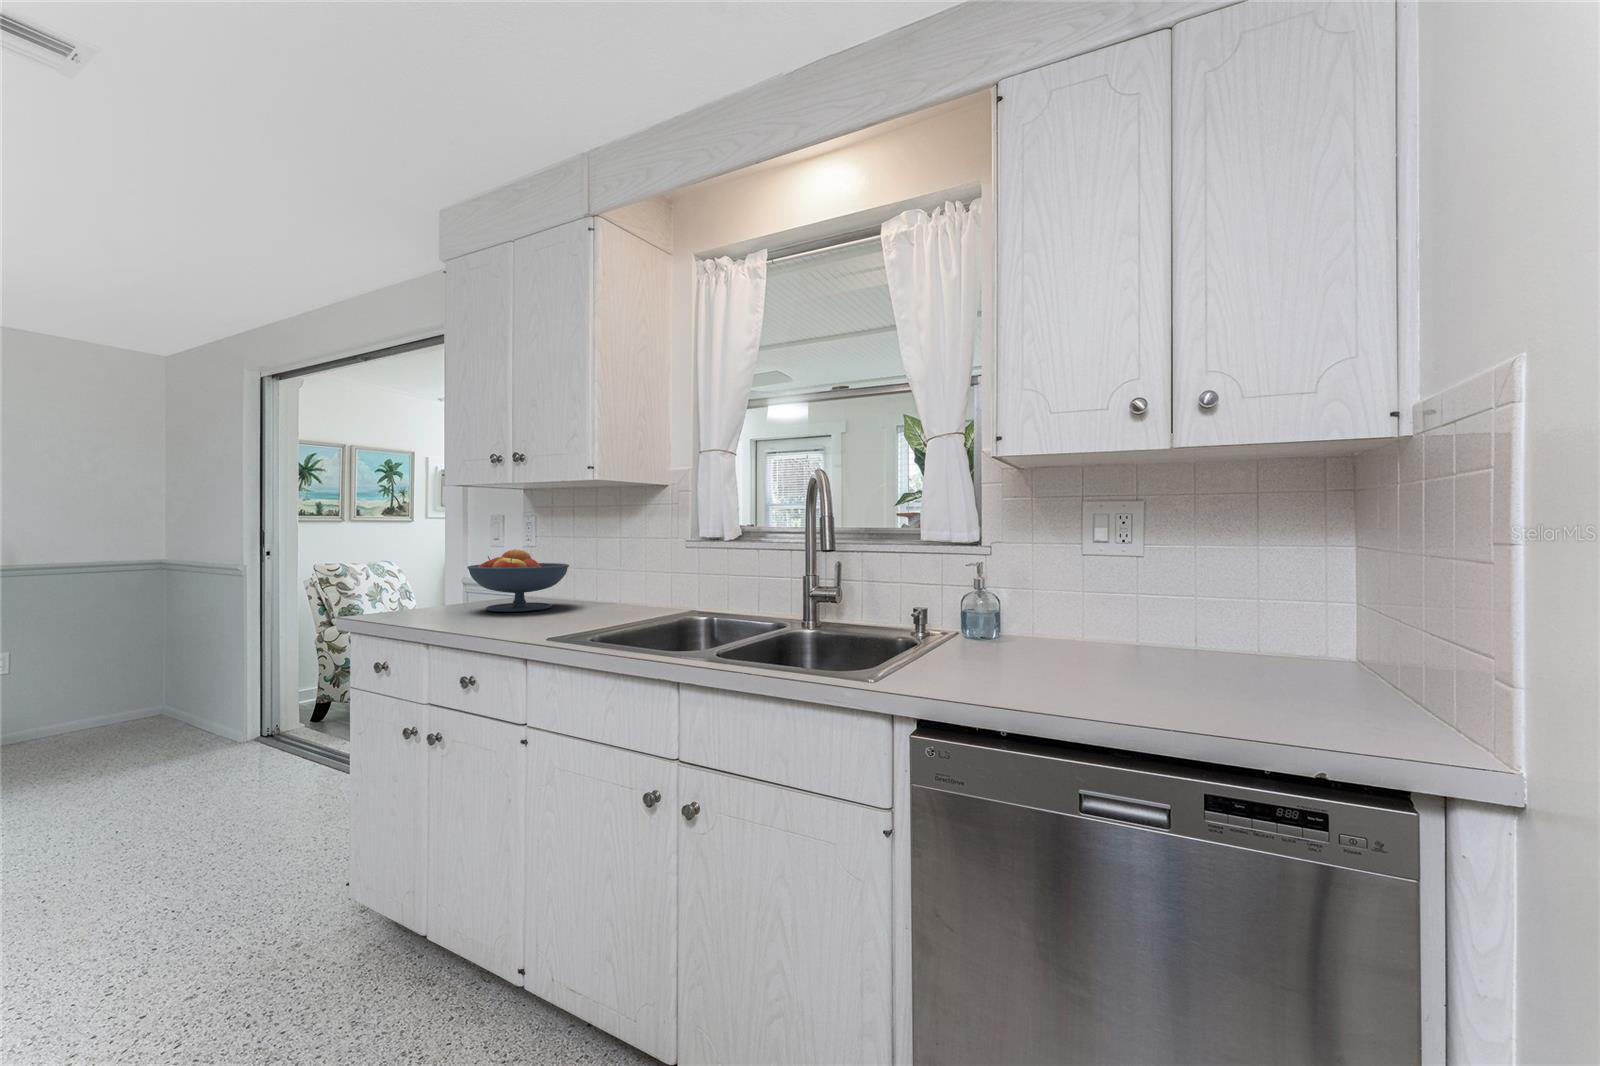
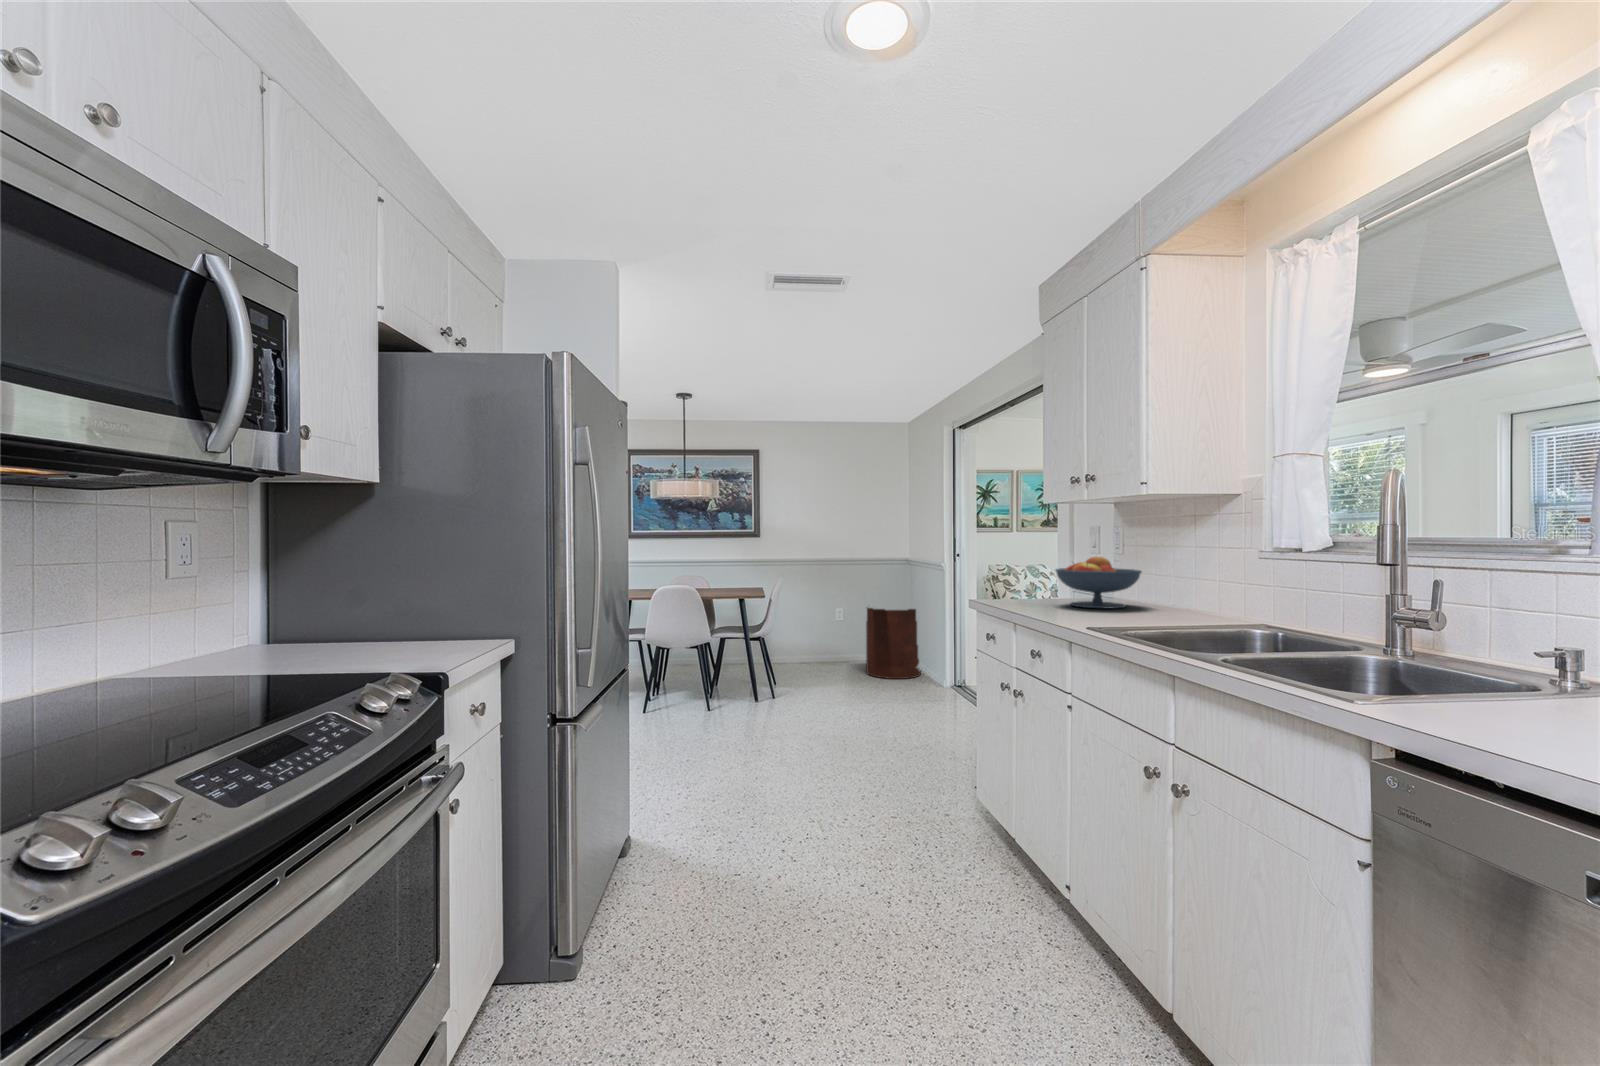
trash can: none [67,630,189,755] -> present [866,608,921,679]

